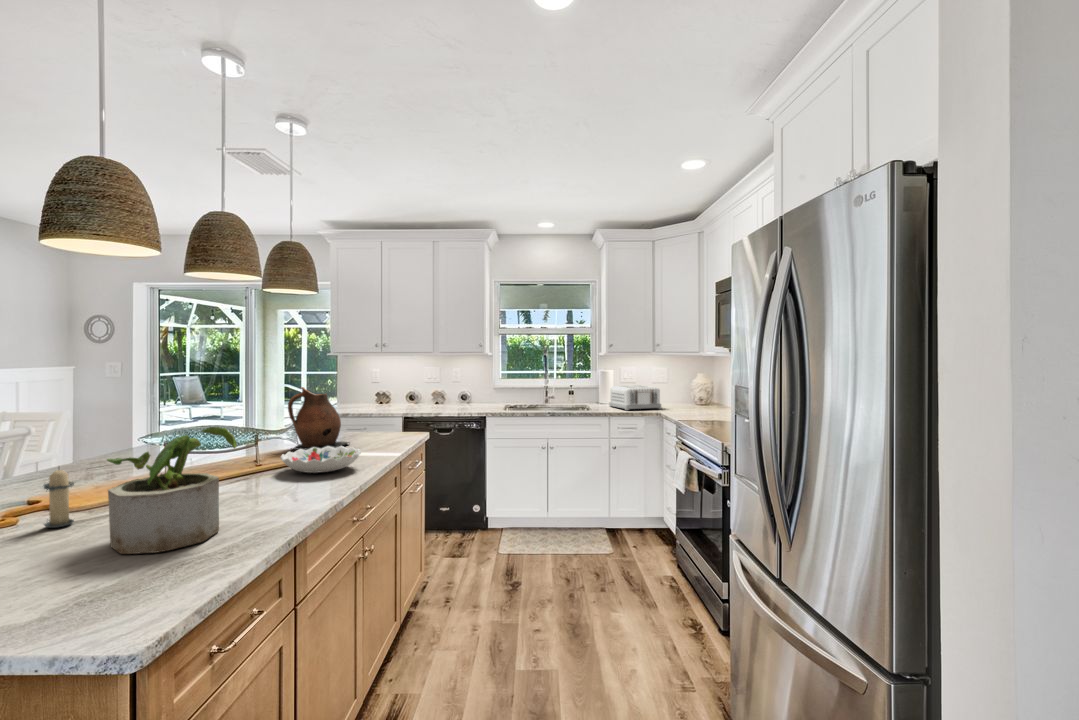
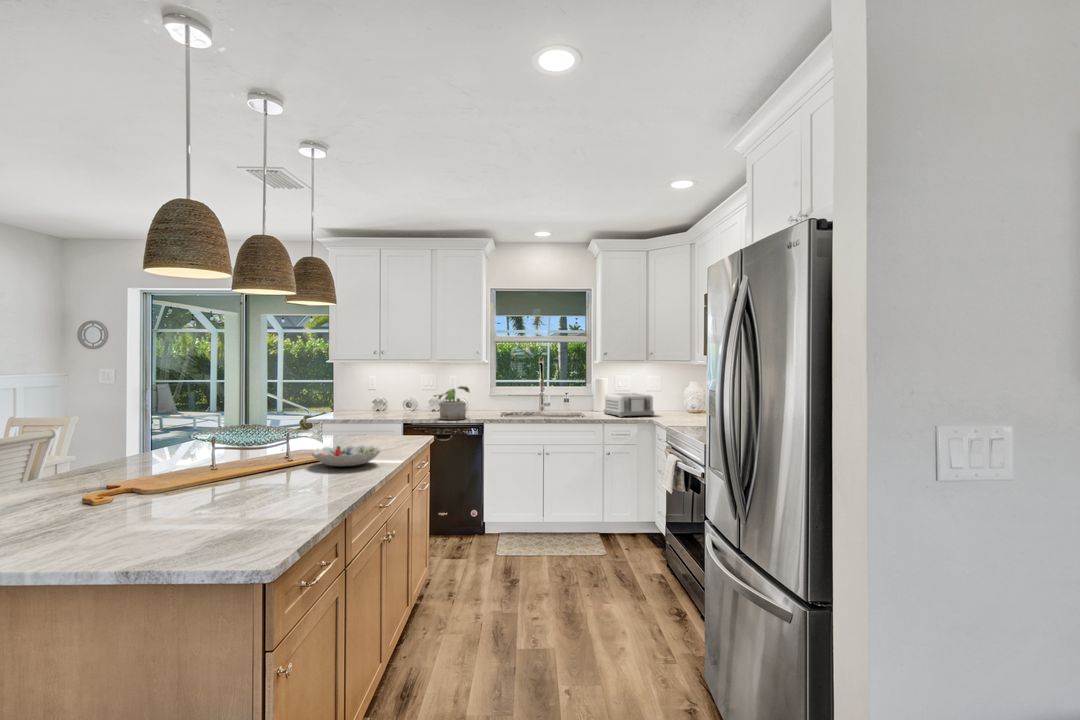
ceramic pitcher: present [288,387,349,450] -> none [308,392,363,450]
potted plant: present [107,427,237,554] -> present [434,386,470,420]
candle: present [43,469,74,528] -> none [138,453,167,504]

